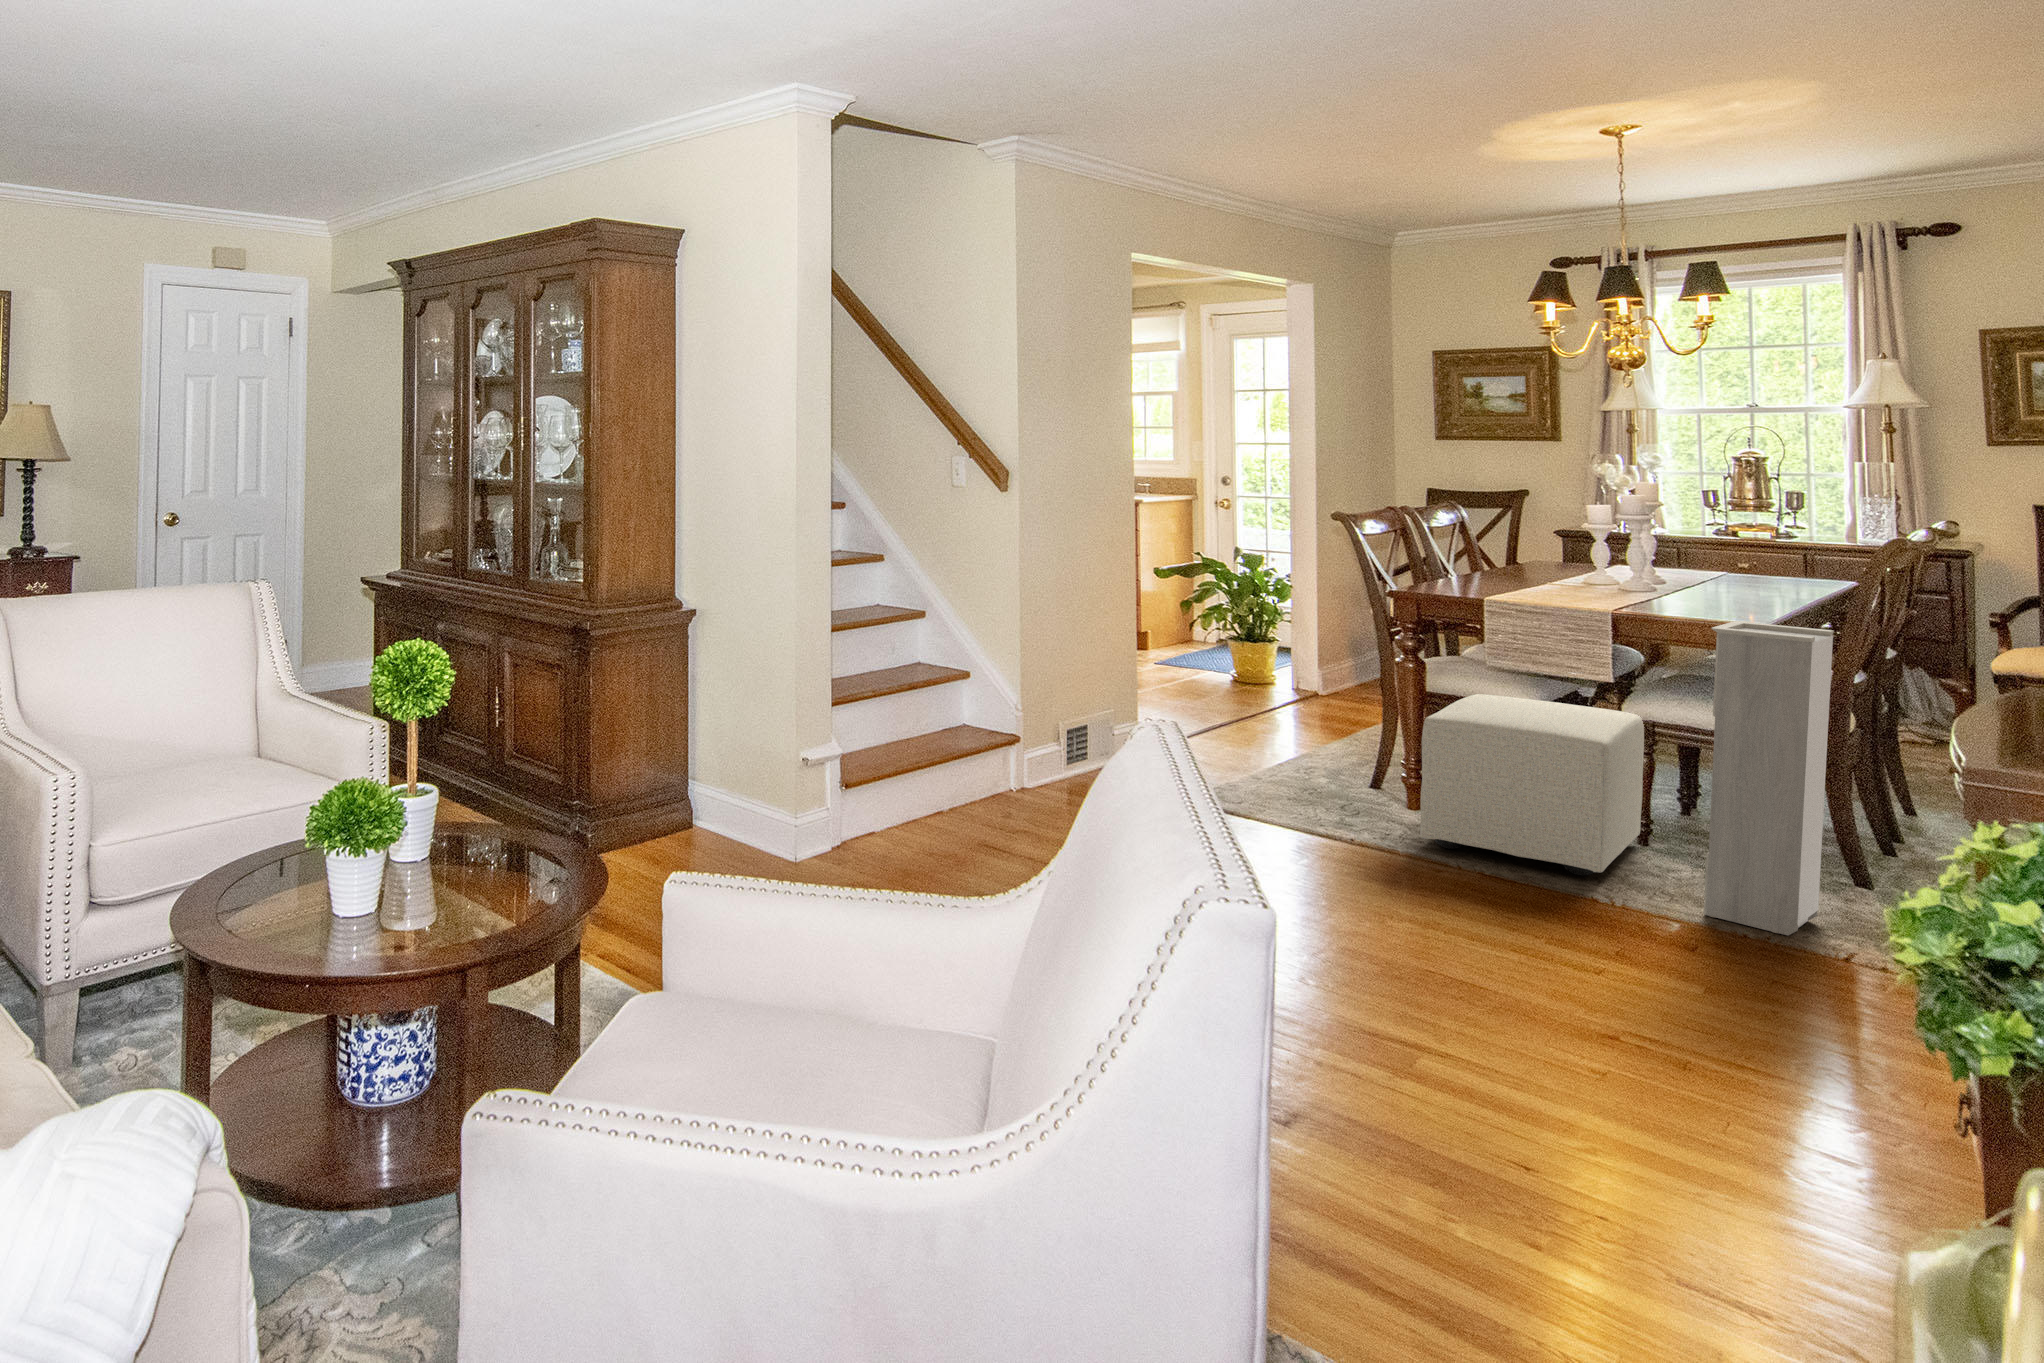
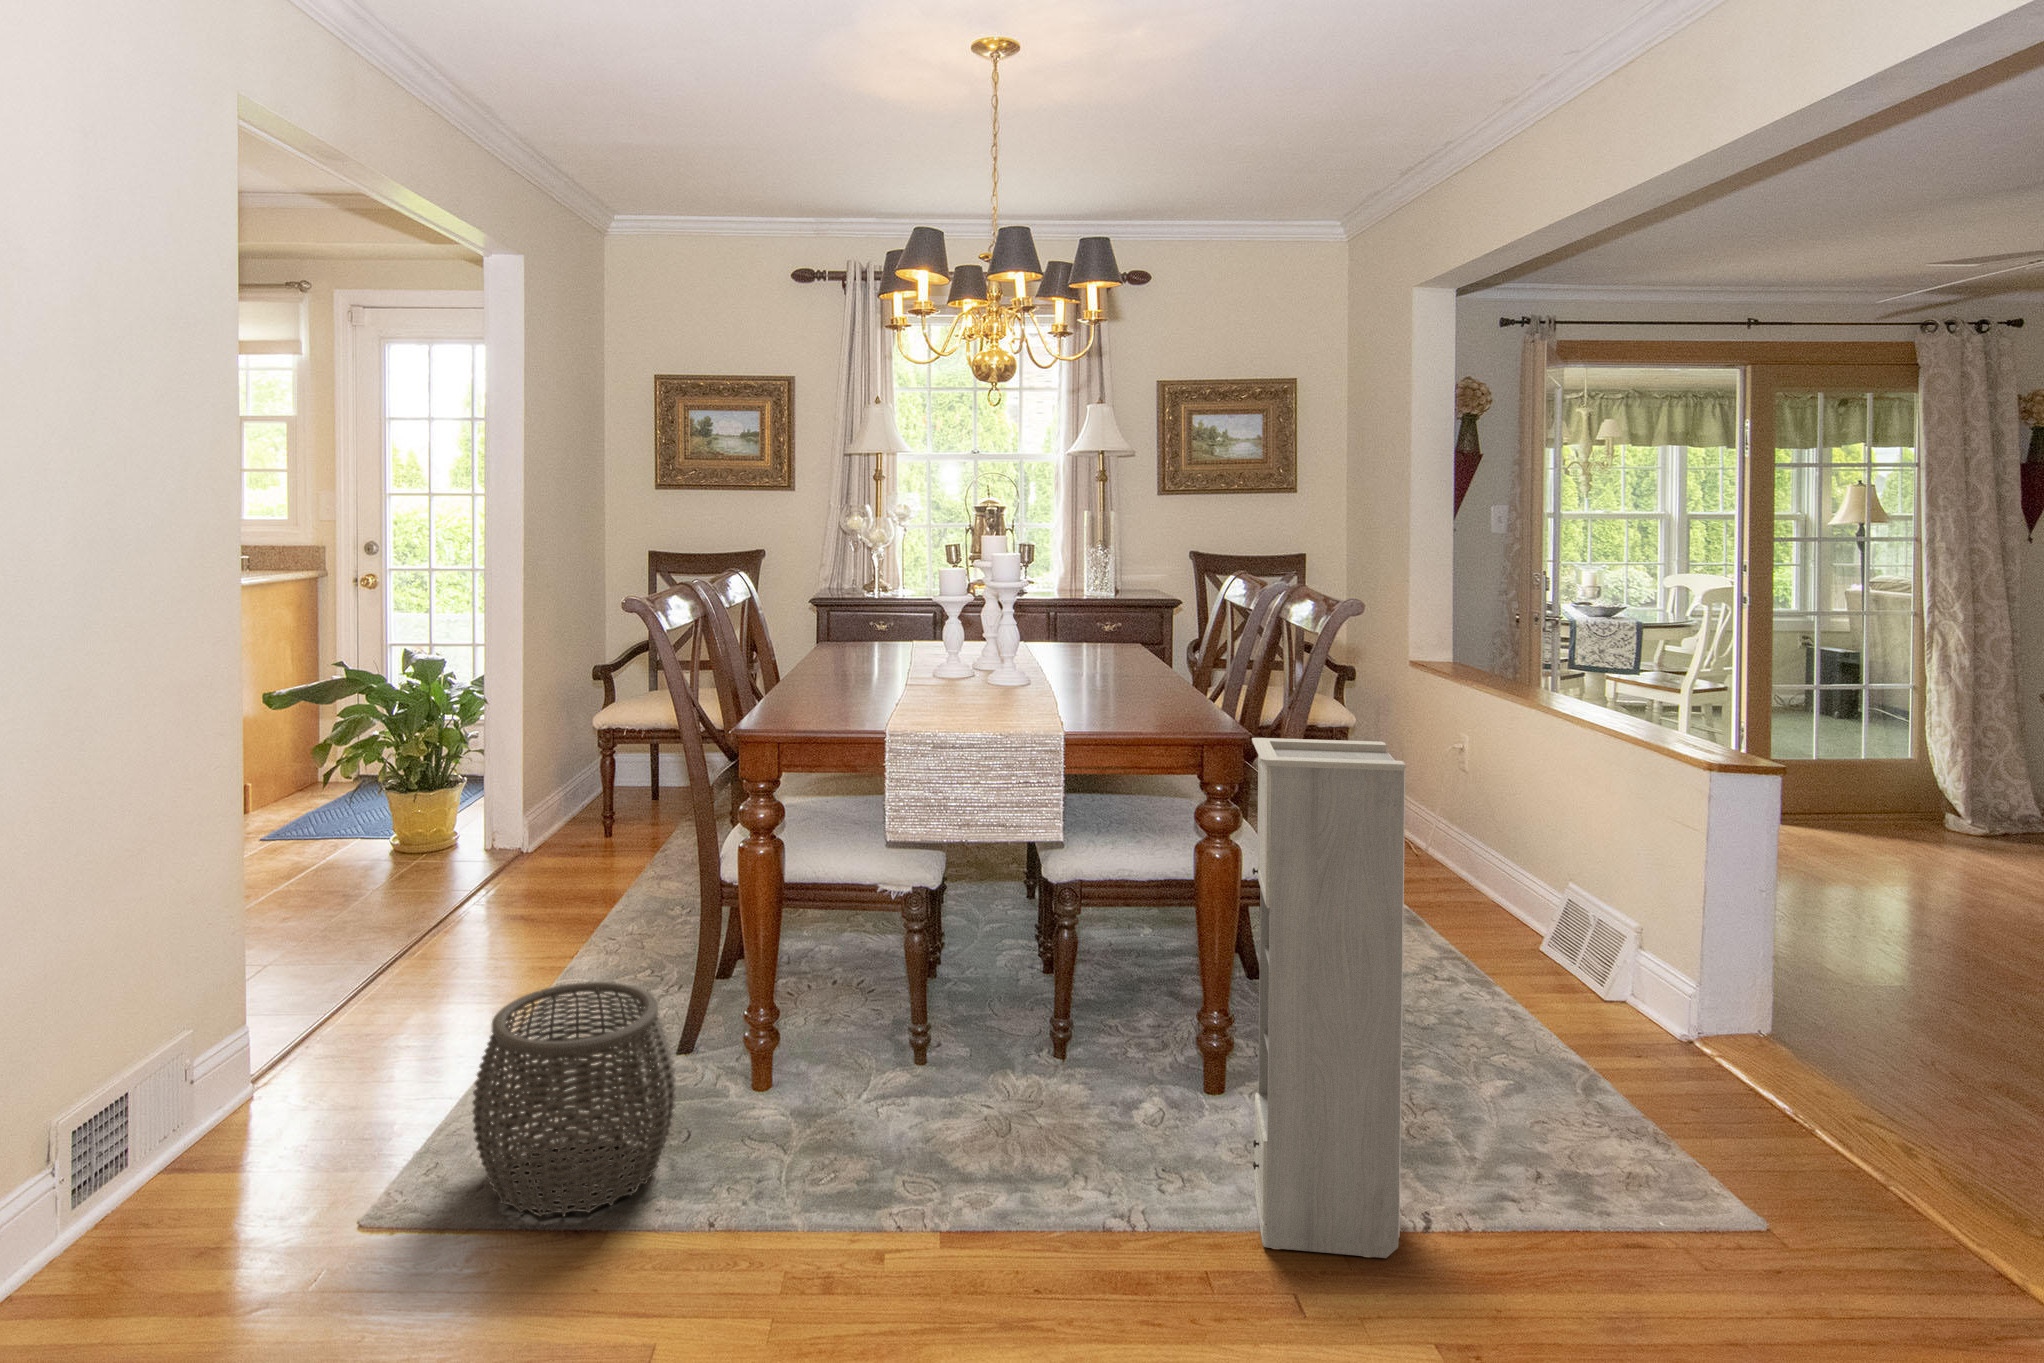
ottoman: present [1420,694,1644,875] -> none [794,881,1100,1205]
woven basket: none [1258,721,1366,824] -> present [472,982,676,1216]

